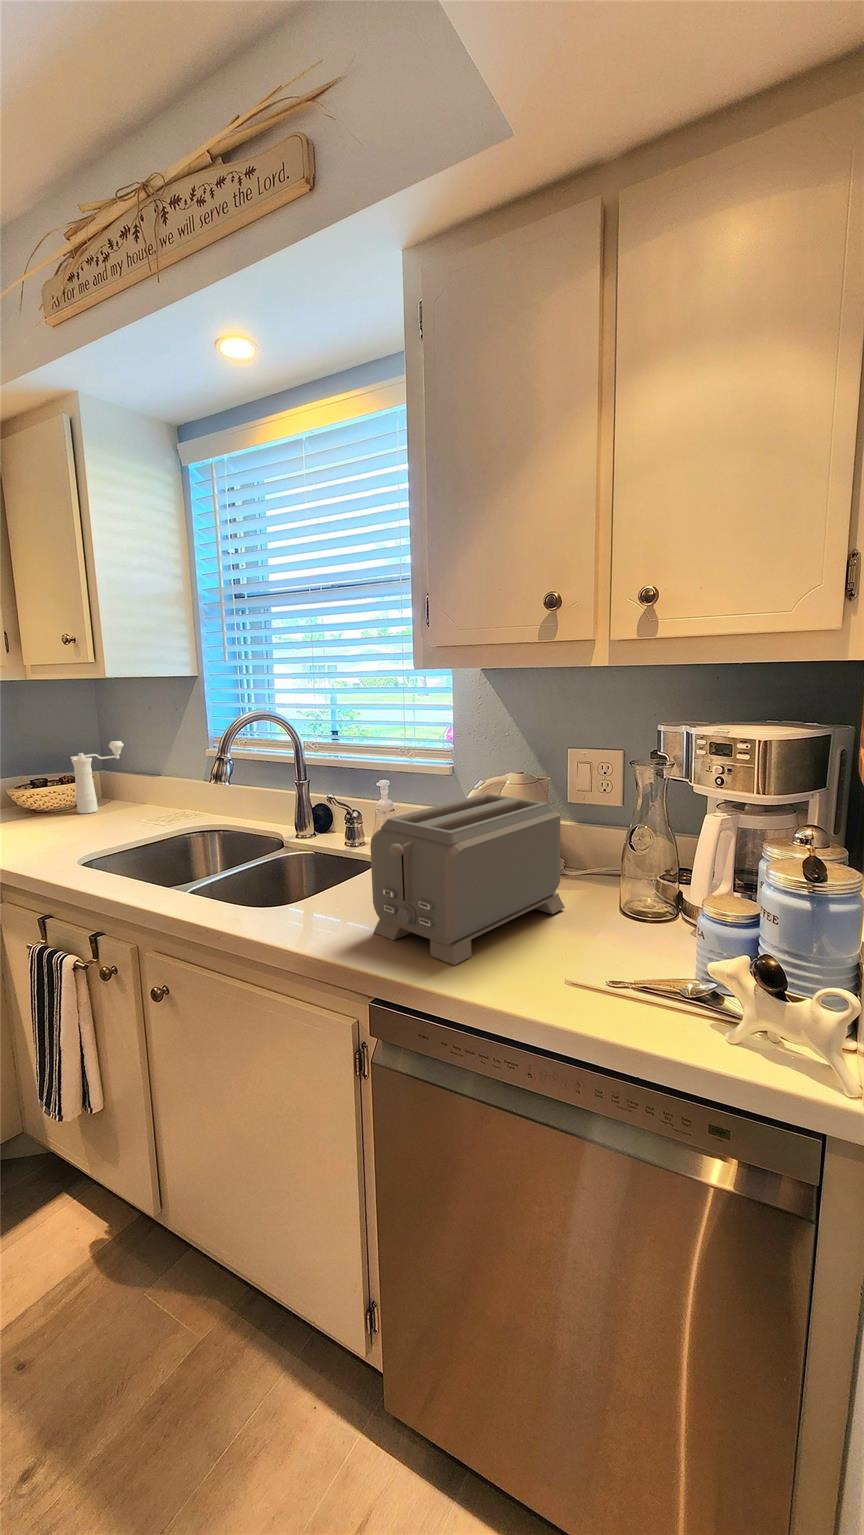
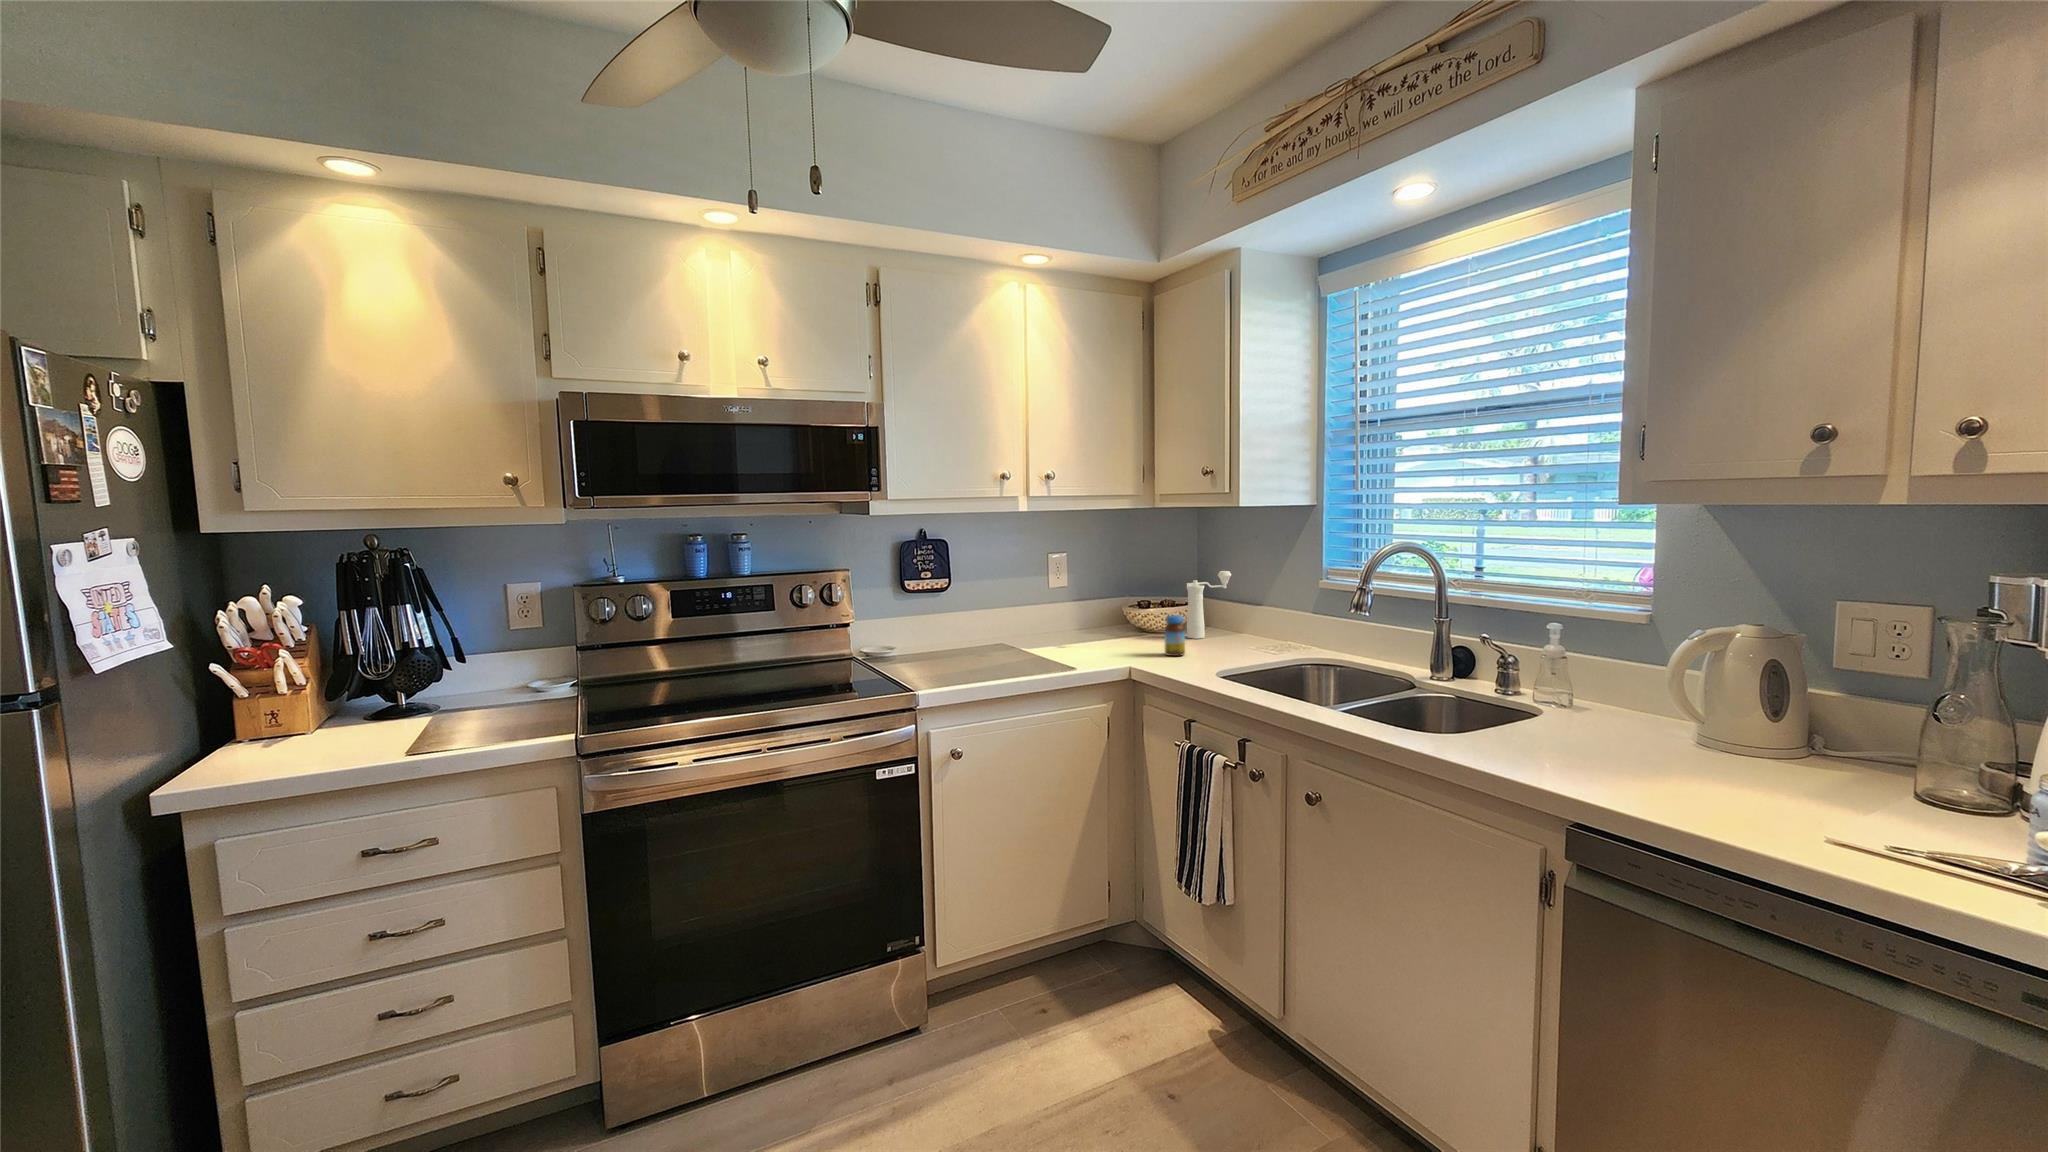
toaster: present [370,794,565,965] -> none [1566,643,1822,804]
jar: none [29,795,57,840] -> present [1165,615,1185,656]

